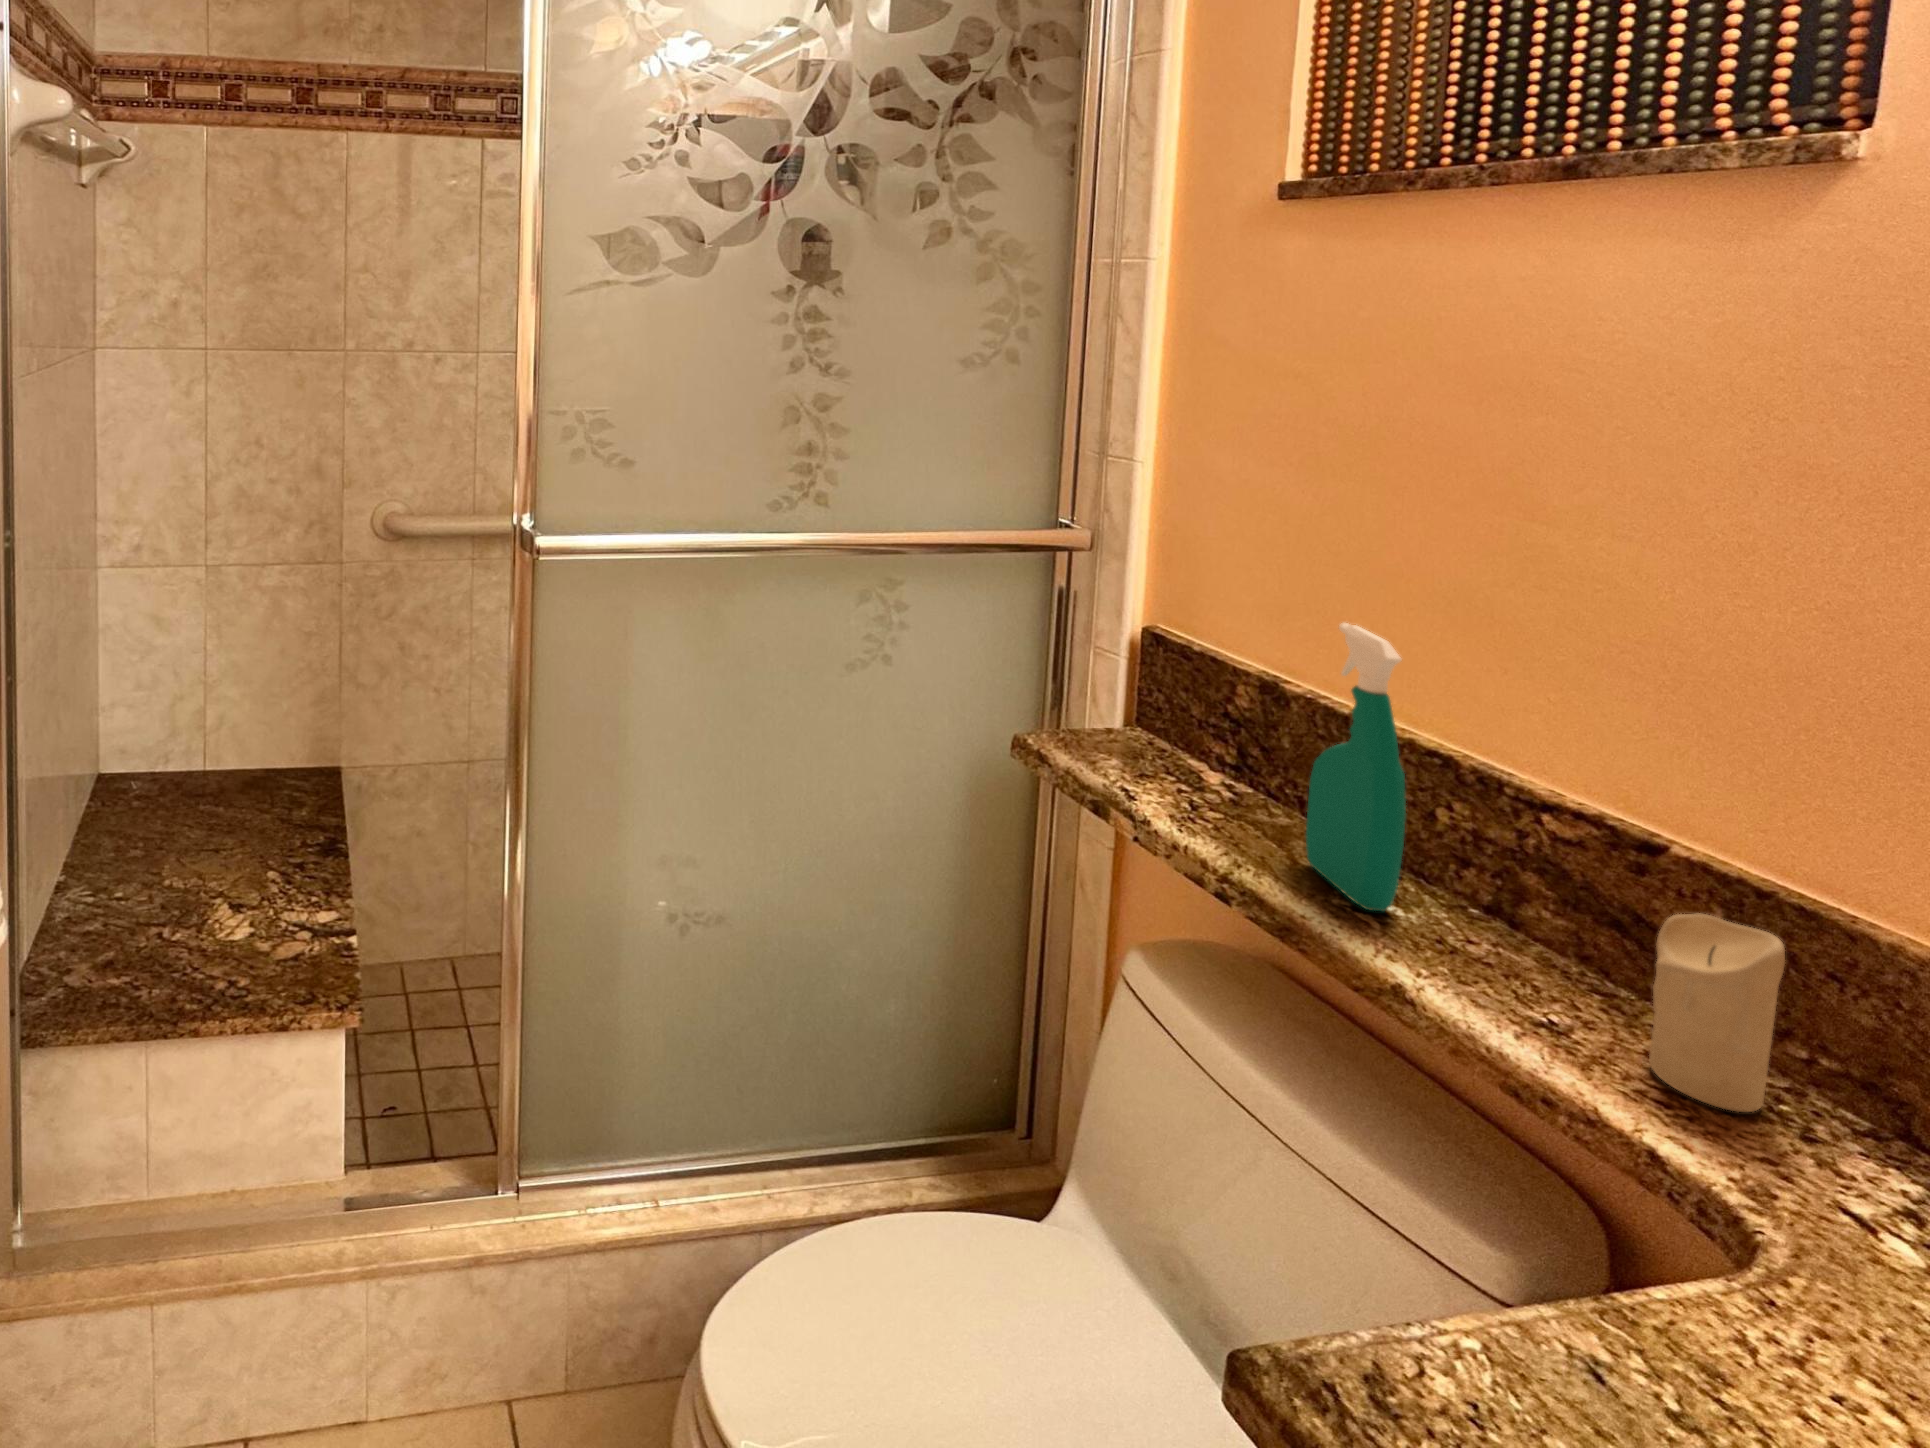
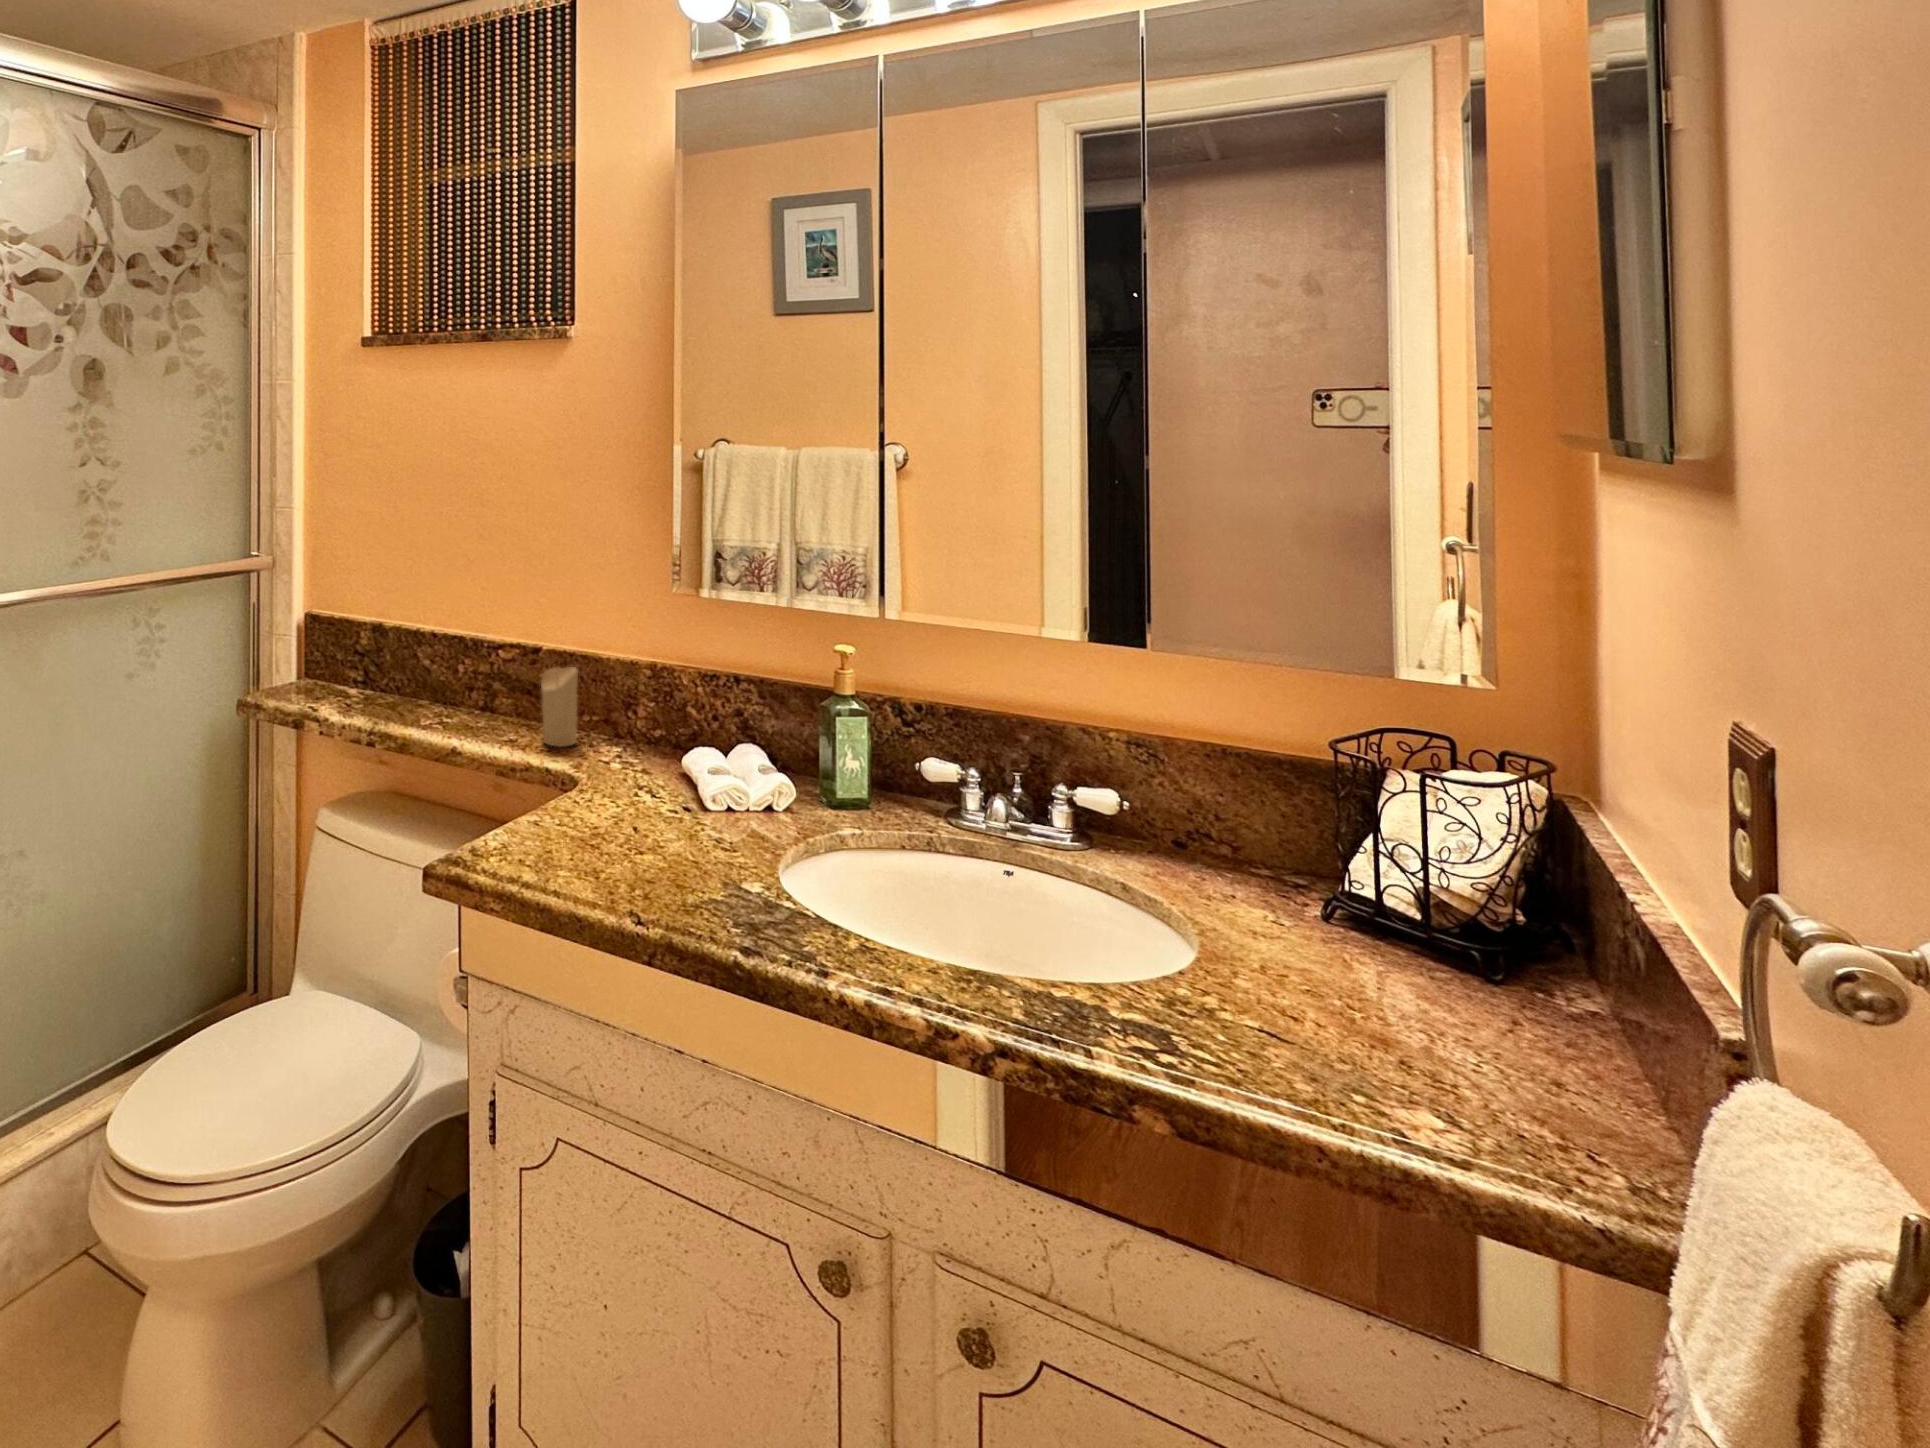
spray bottle: present [1306,623,1406,911] -> none [406,576,449,723]

